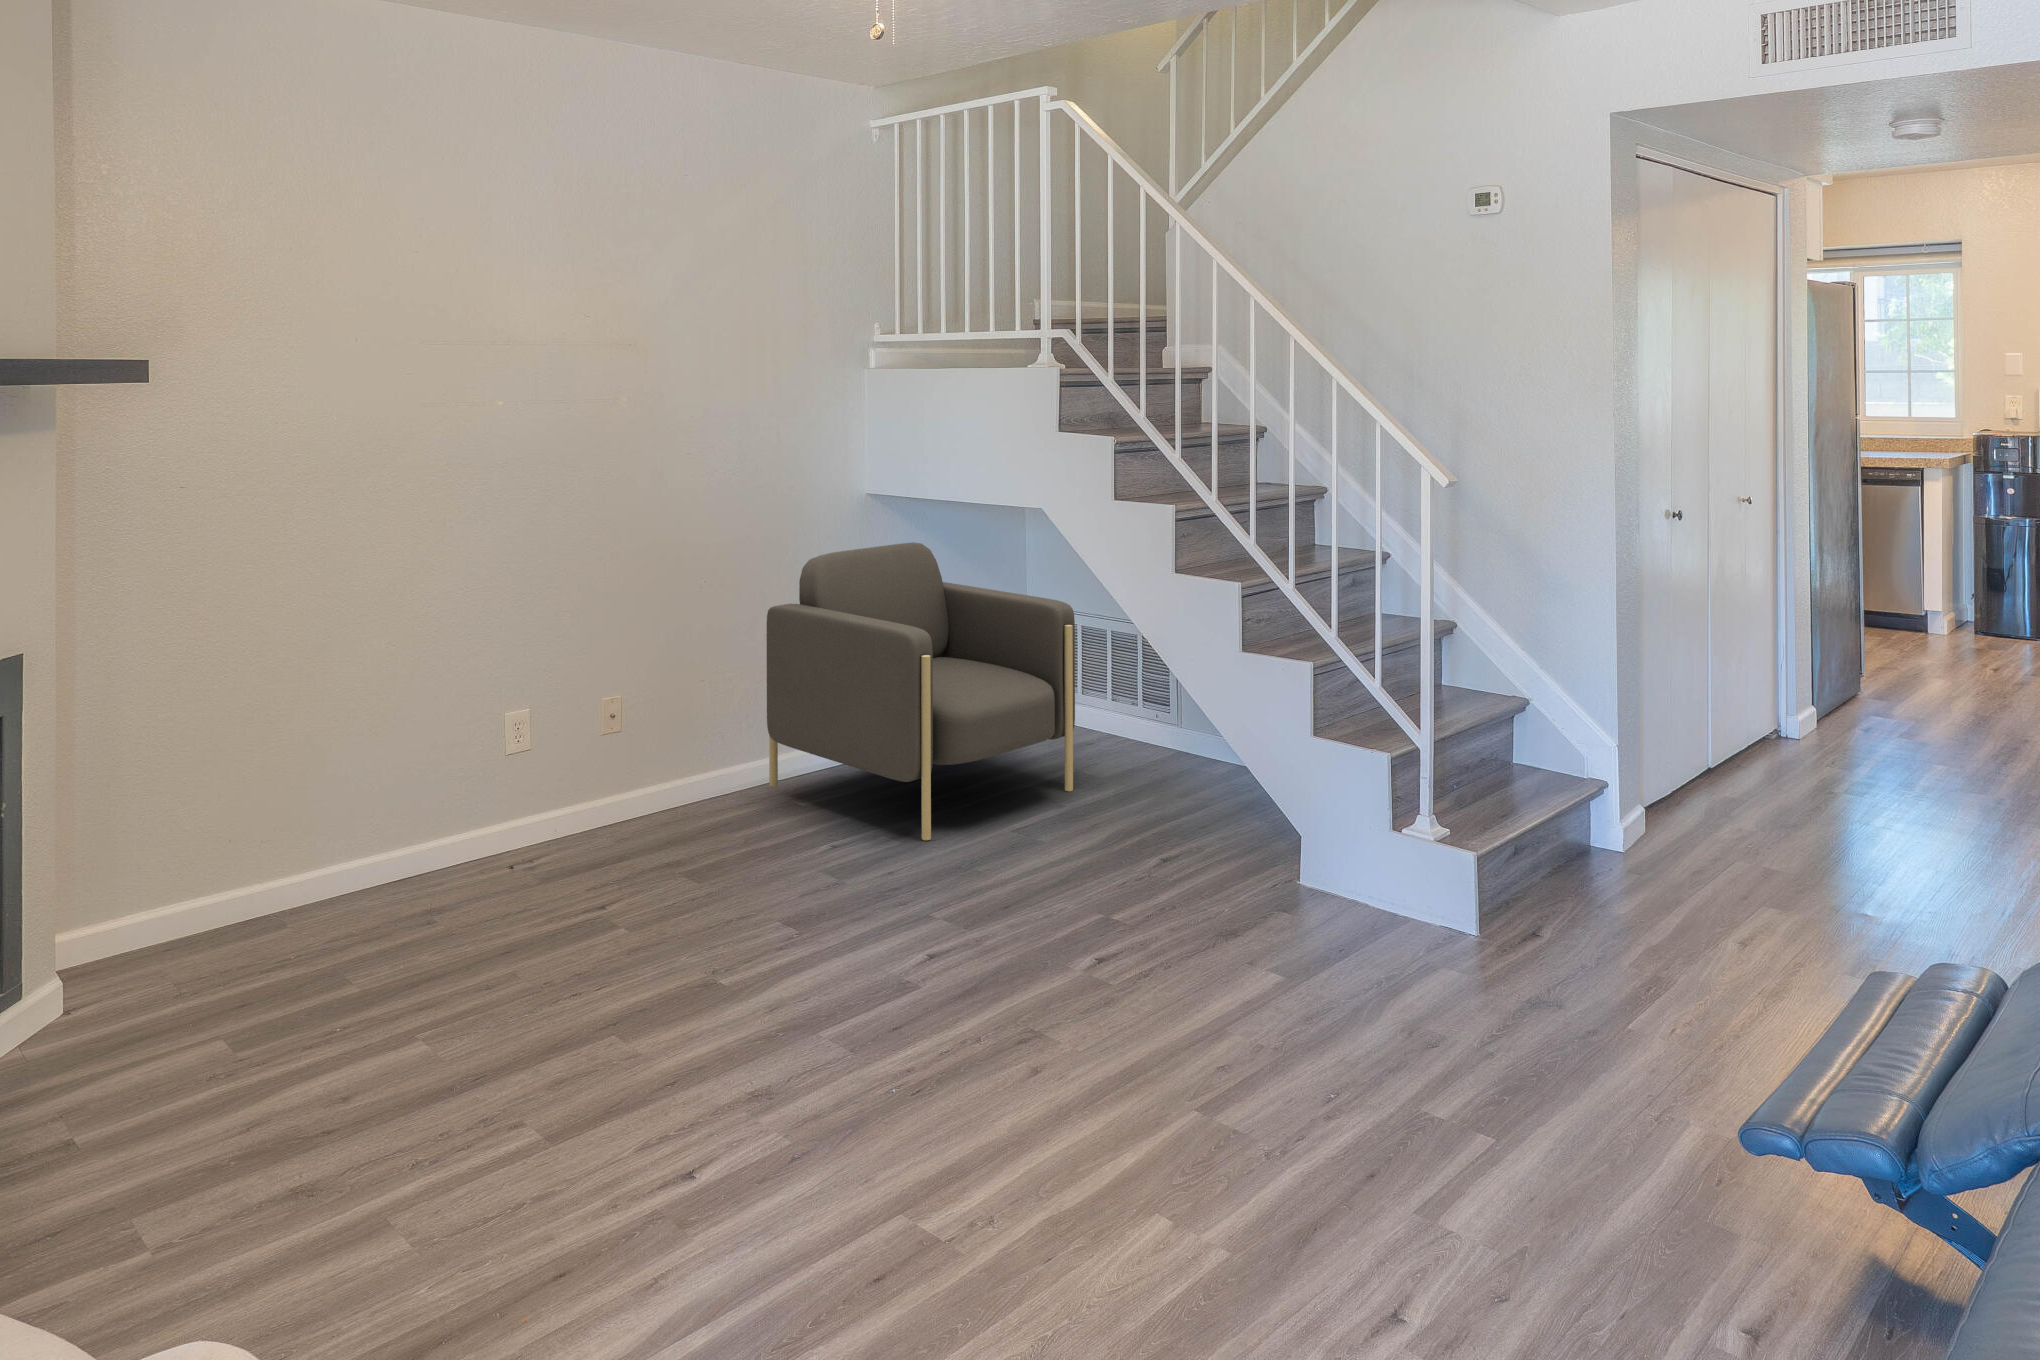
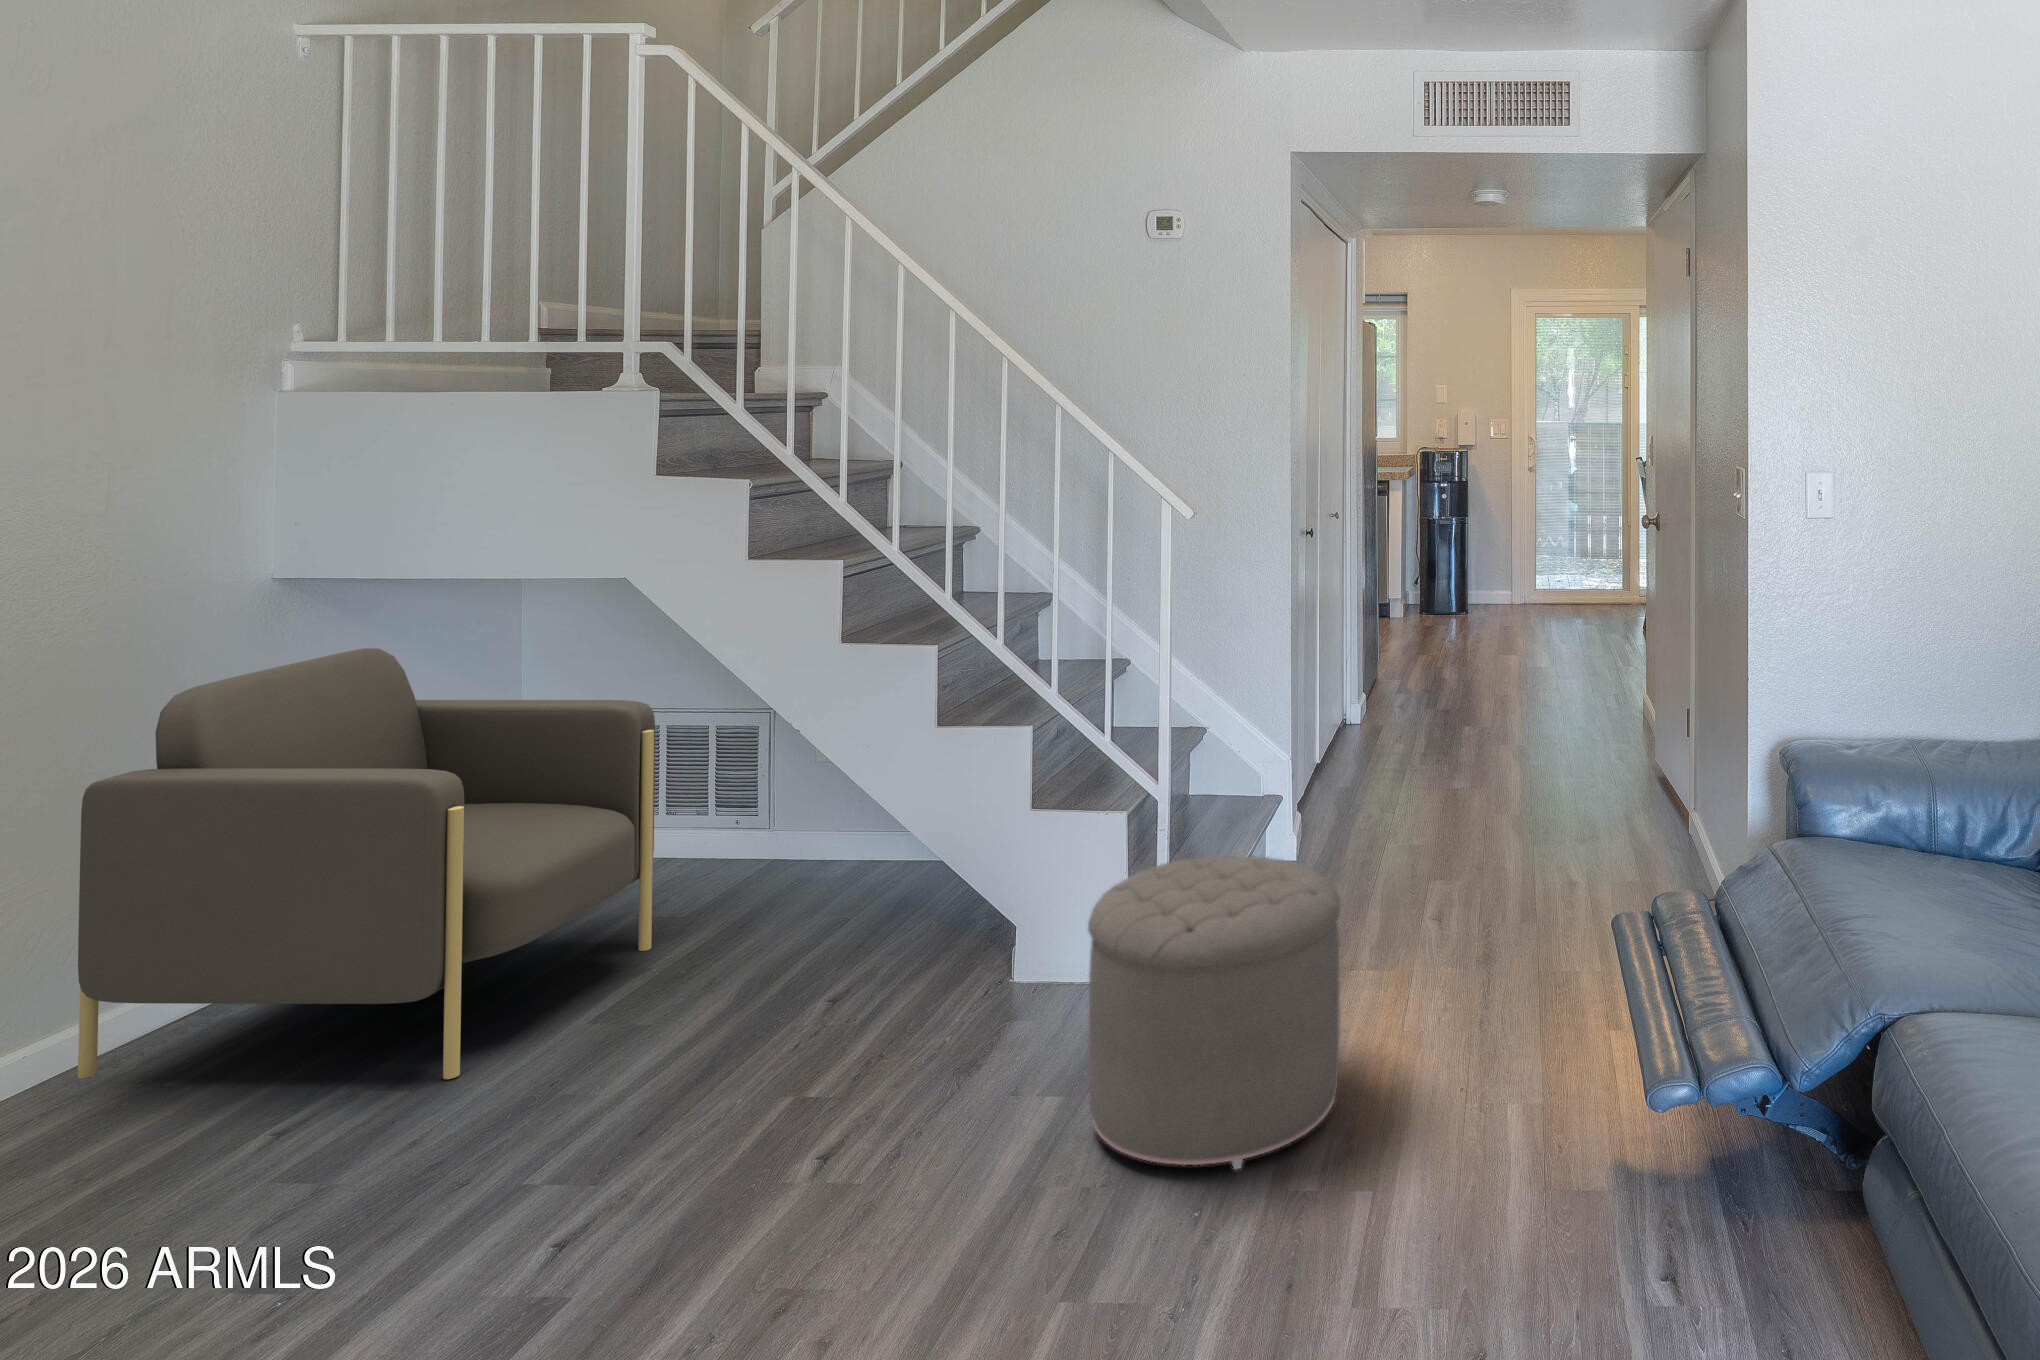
ottoman: none [1280,802,1517,1084] -> present [1088,856,1341,1169]

